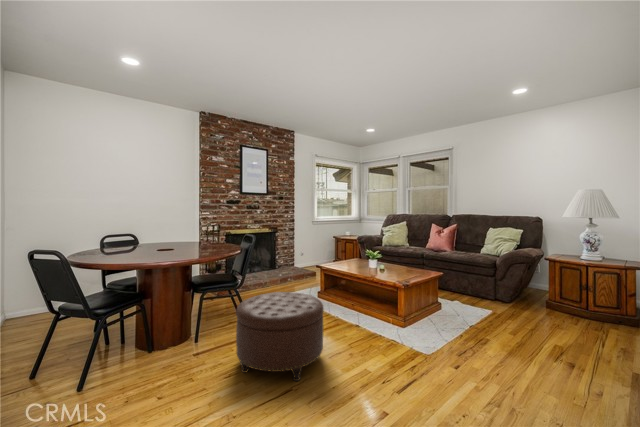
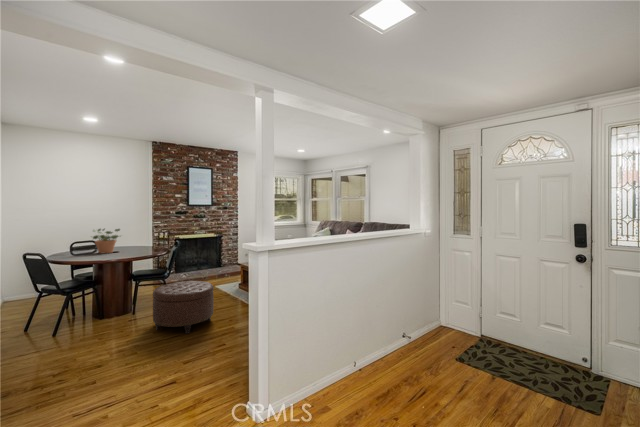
potted plant: none [130,216,178,252] -> present [93,229,120,253]

